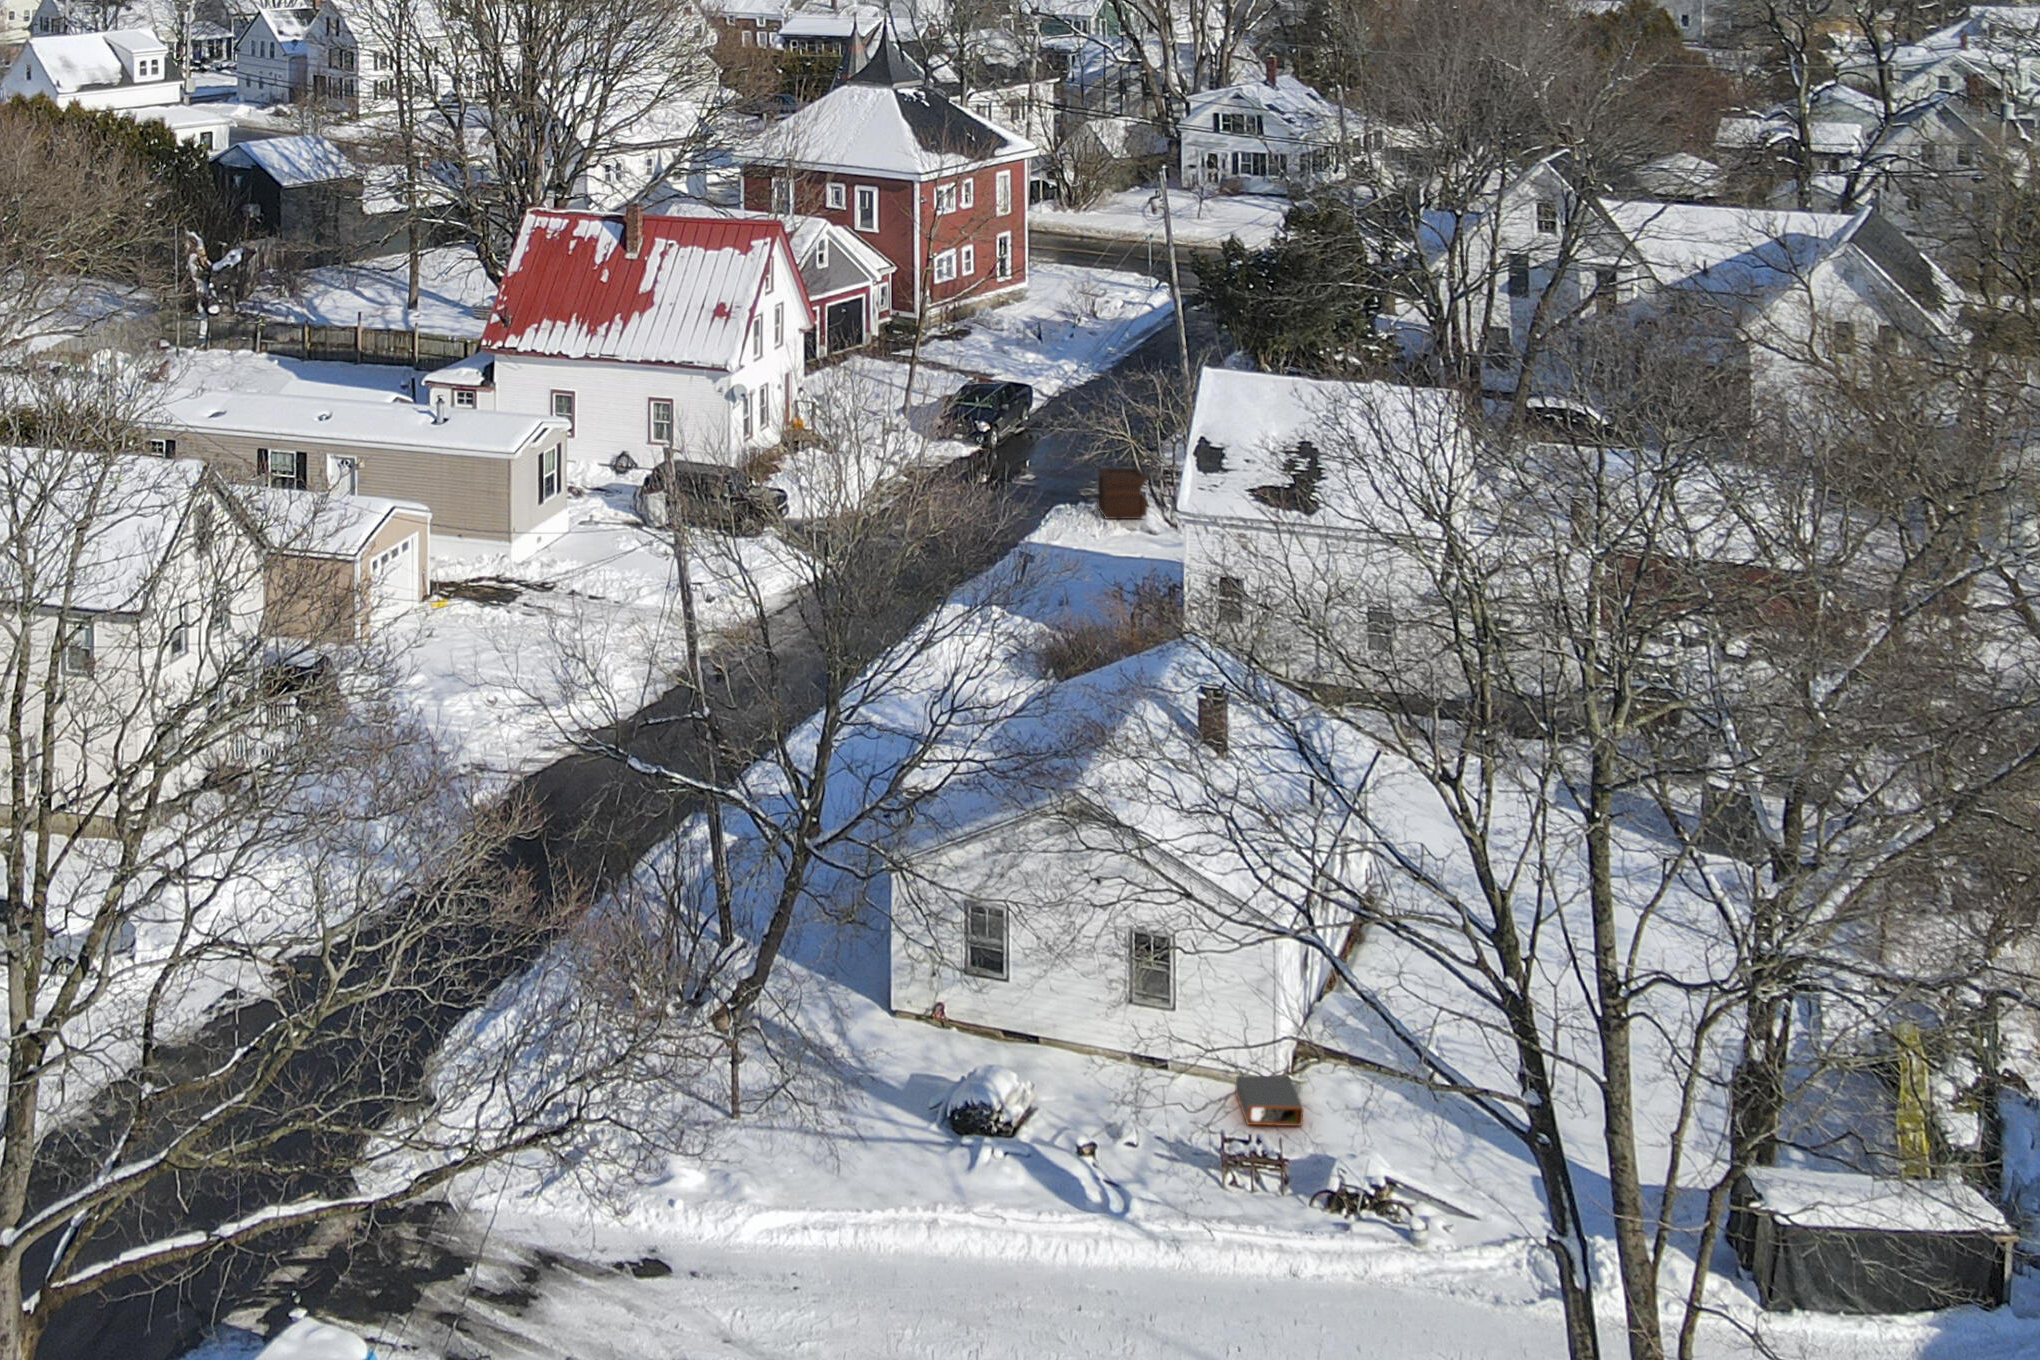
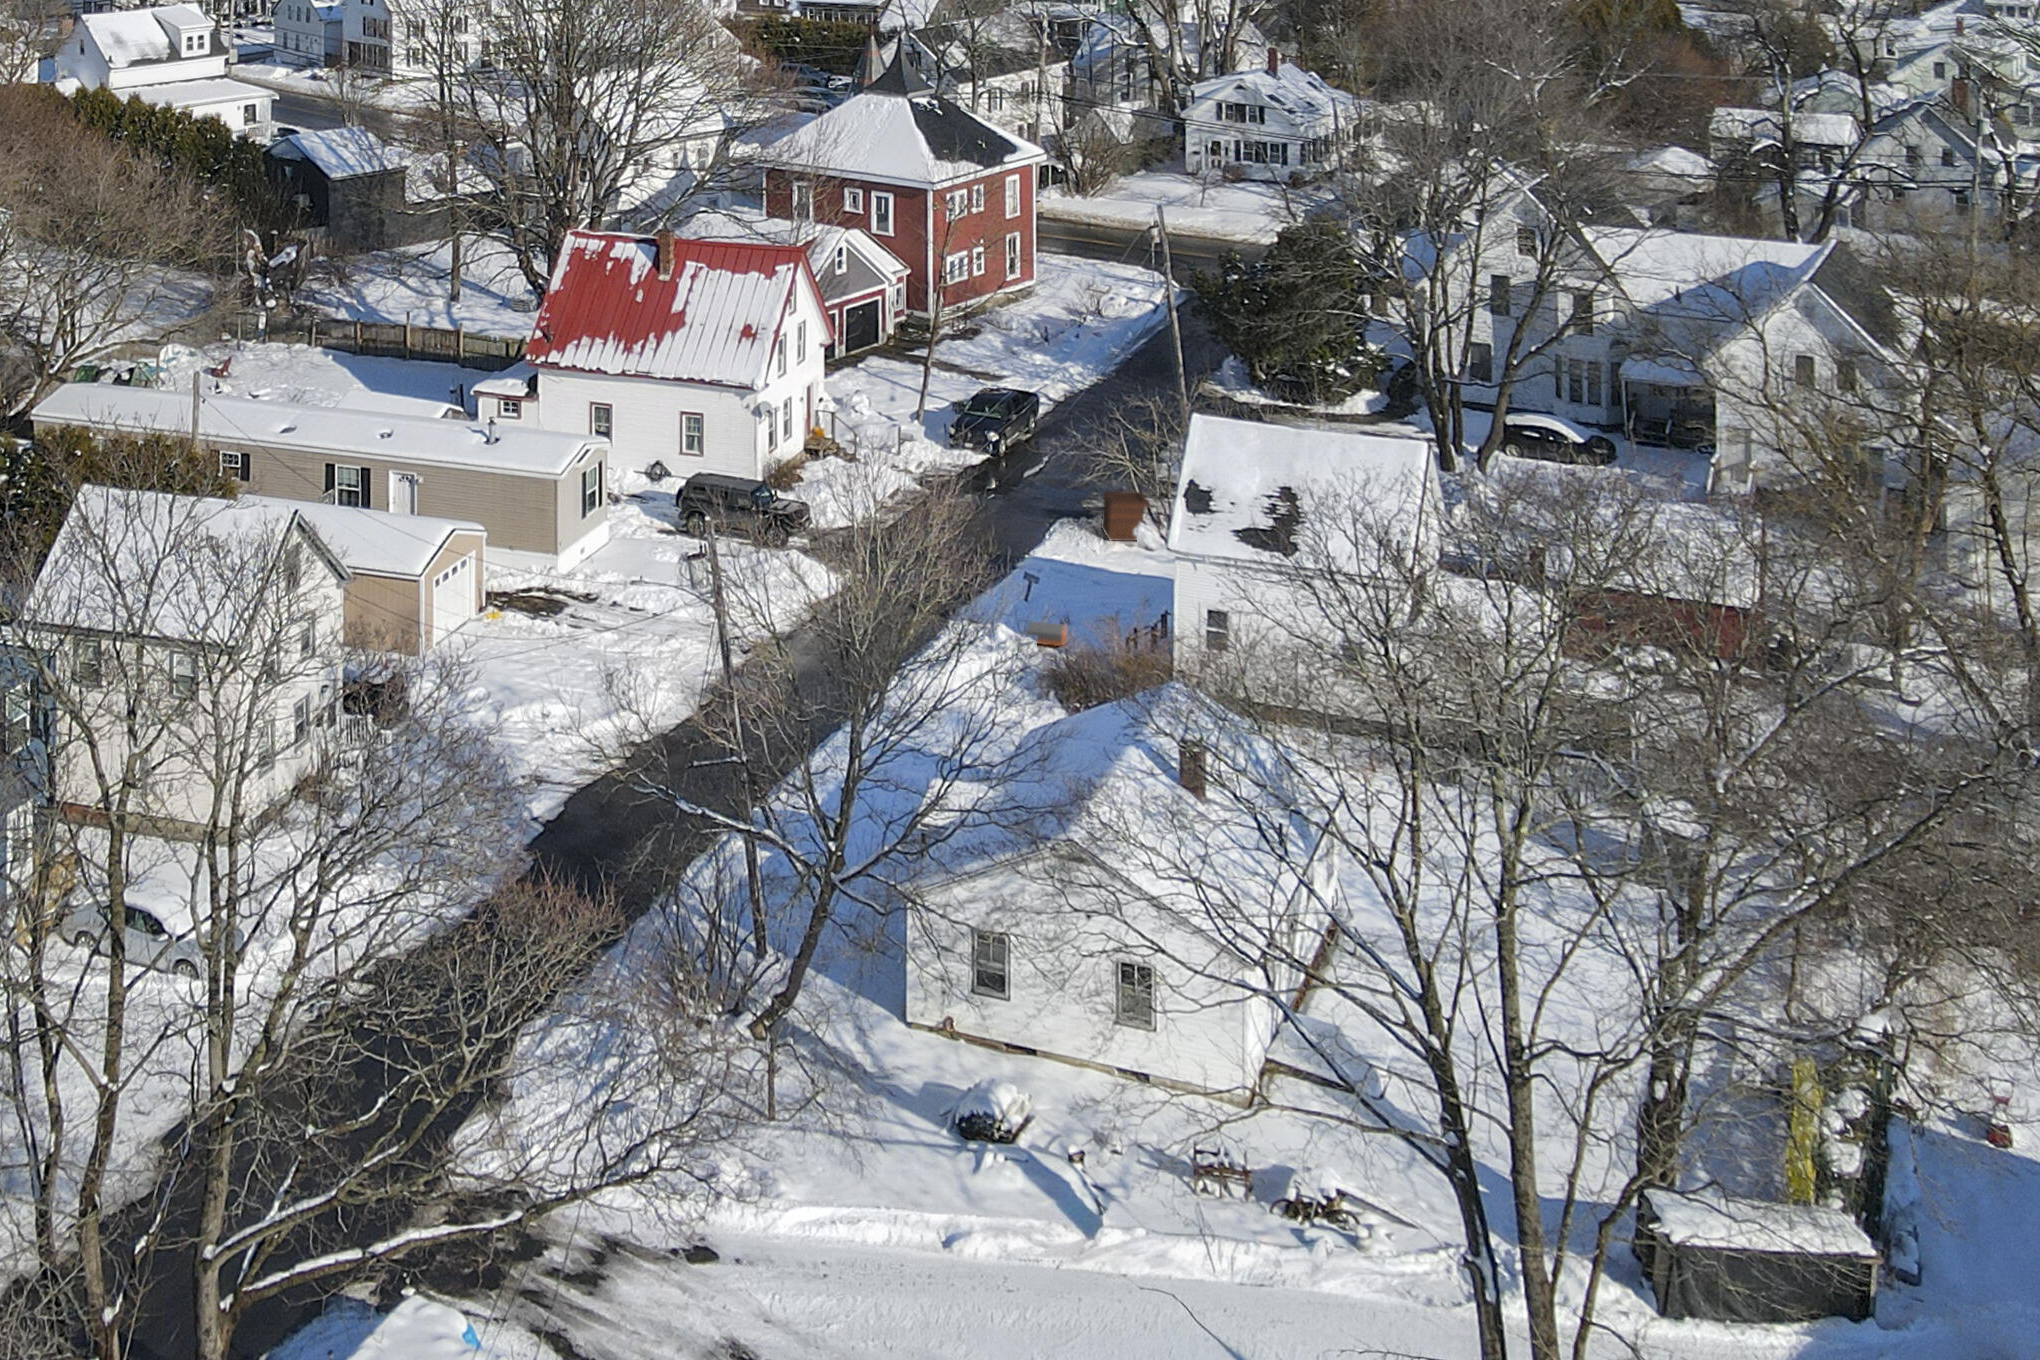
storage box: present [1235,1075,1303,1126] -> present [1026,621,1066,646]

